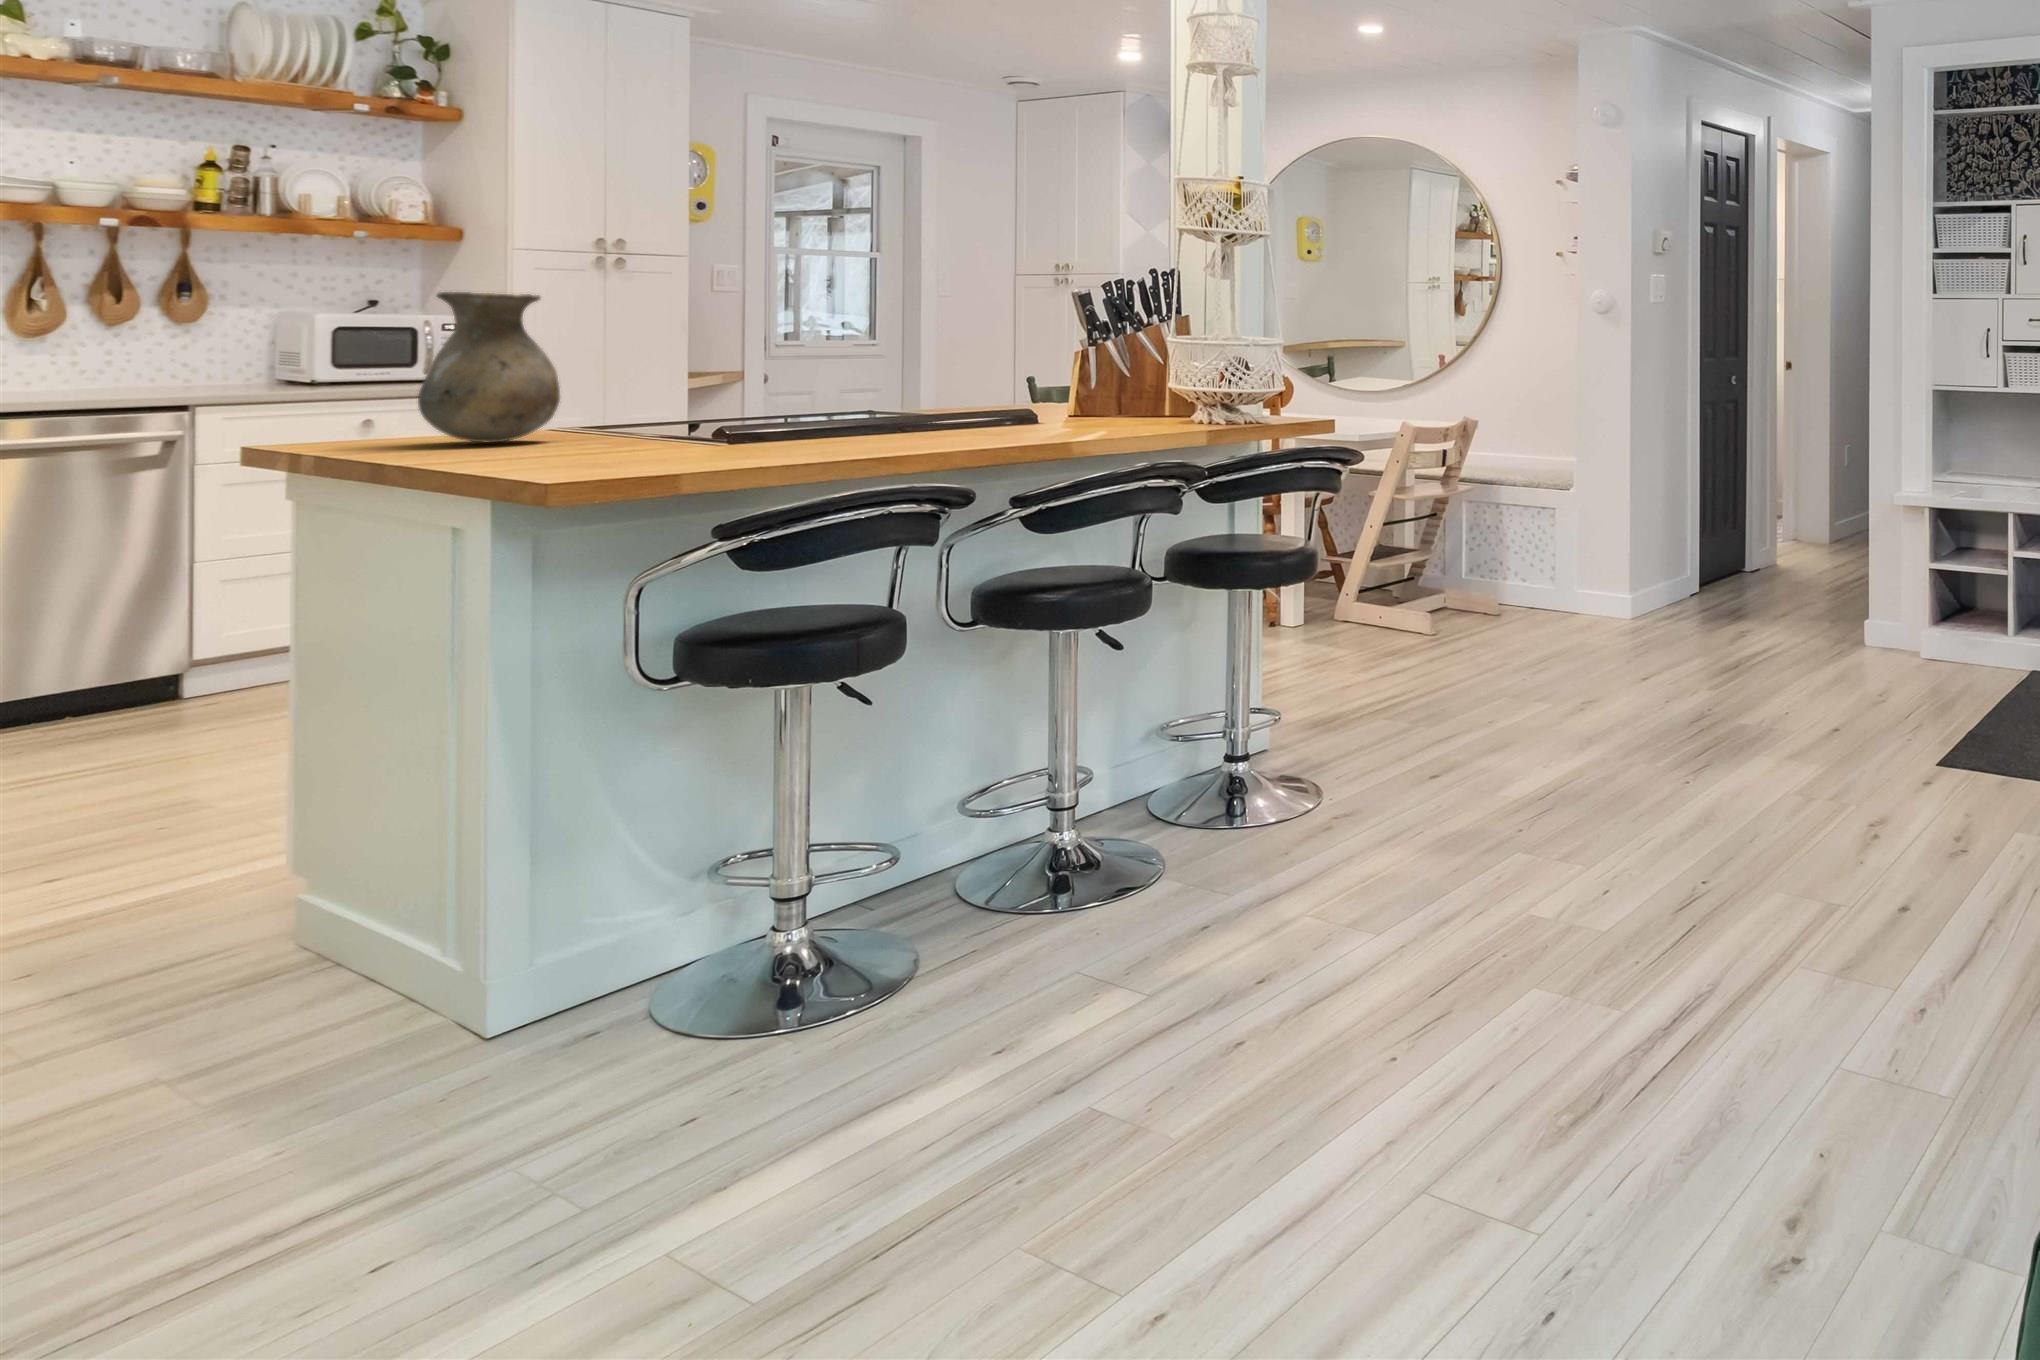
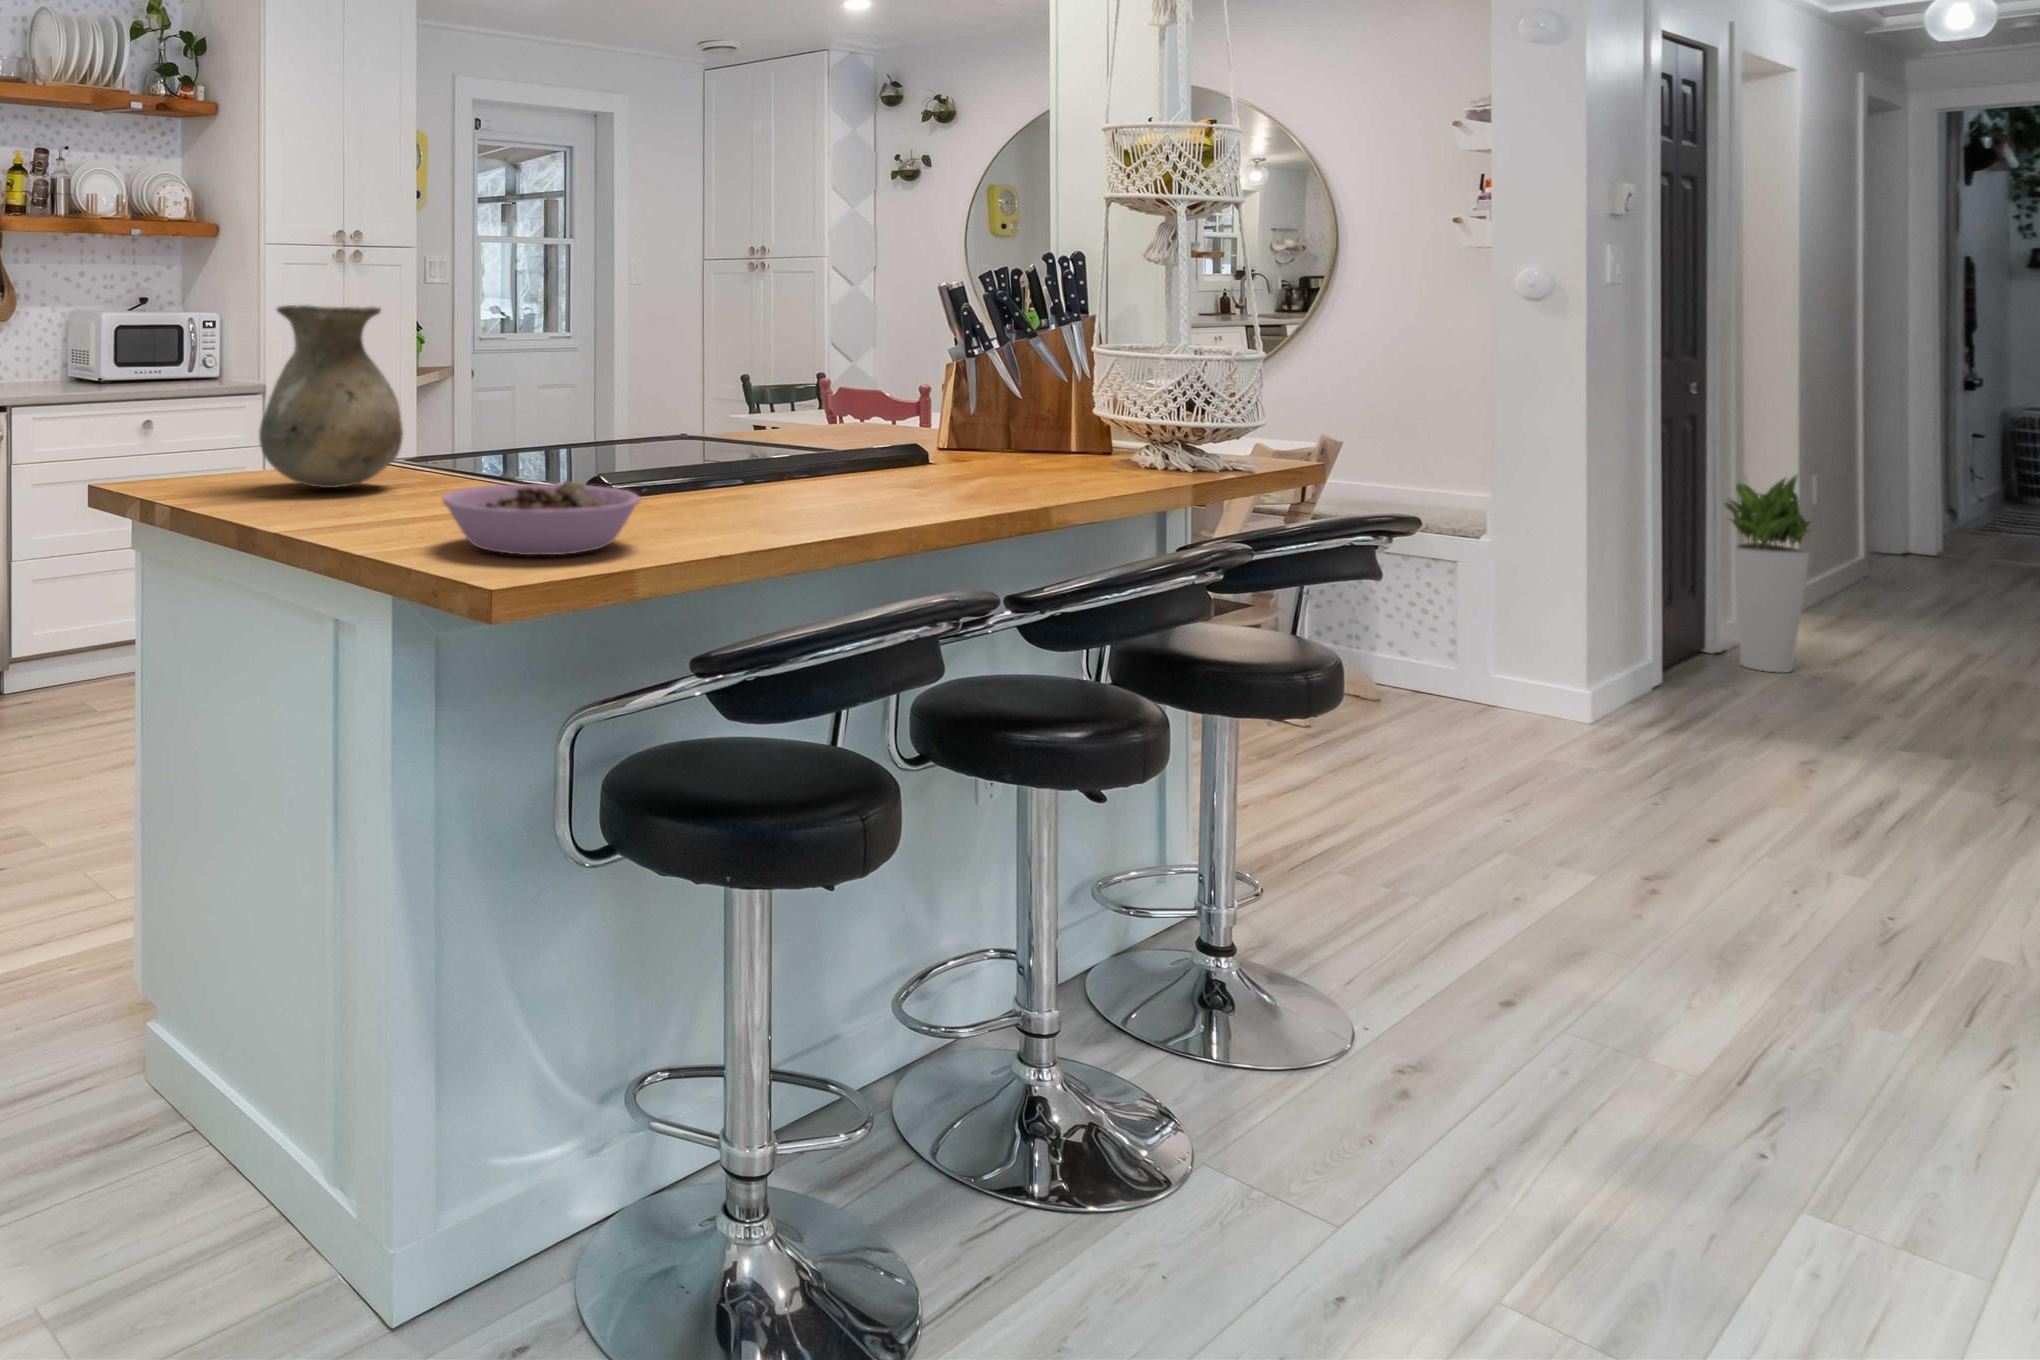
bowl: none [538,415,708,465] -> present [443,481,640,555]
planter: none [1750,439,1804,580] -> present [1725,475,1811,673]

